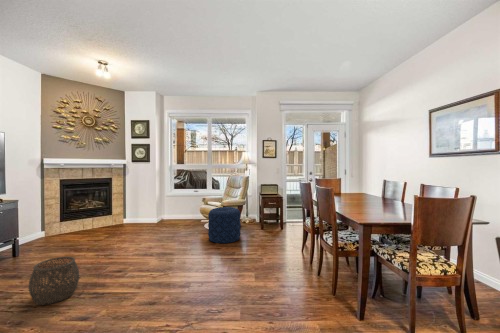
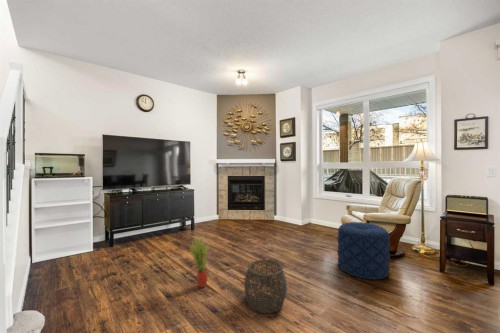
potted plant: none [100,238,124,286] -> present [190,239,209,287]
woven basket: present [29,257,80,305] -> present [244,259,287,314]

